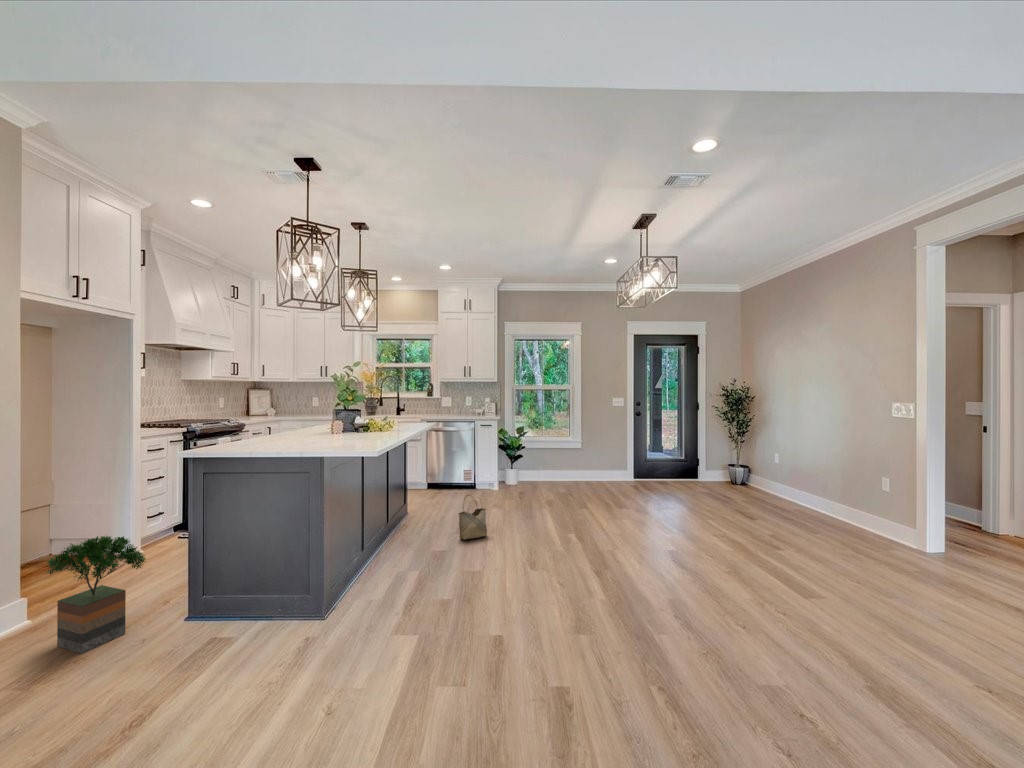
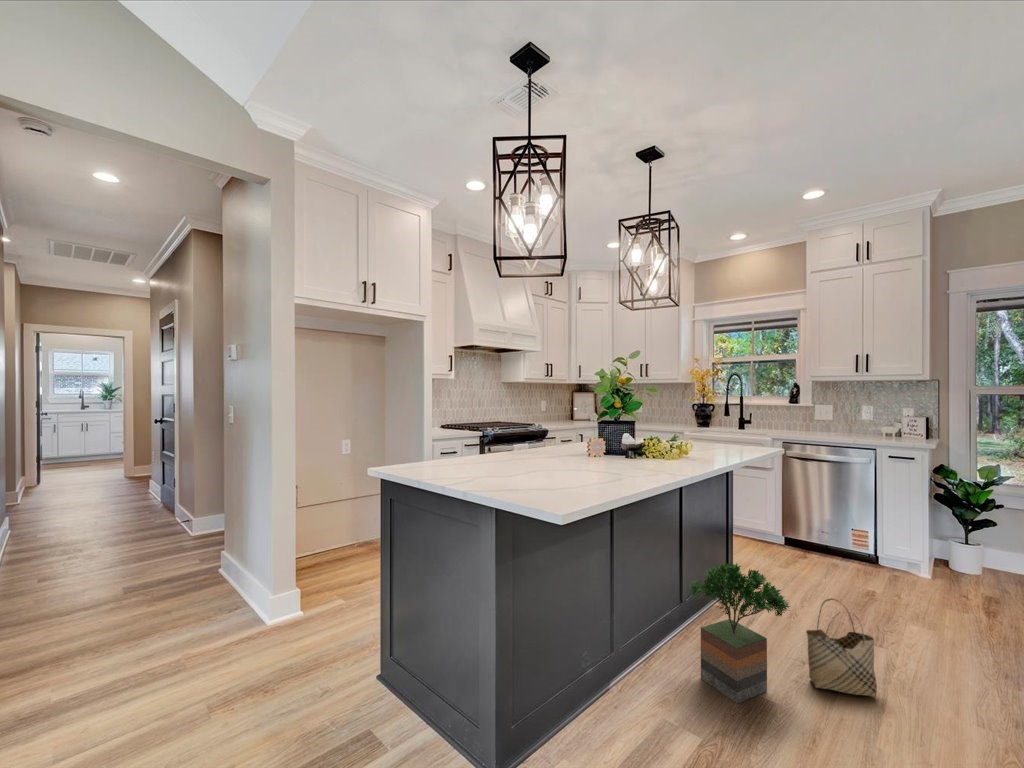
potted tree: present [46,536,145,654] -> present [690,563,790,704]

